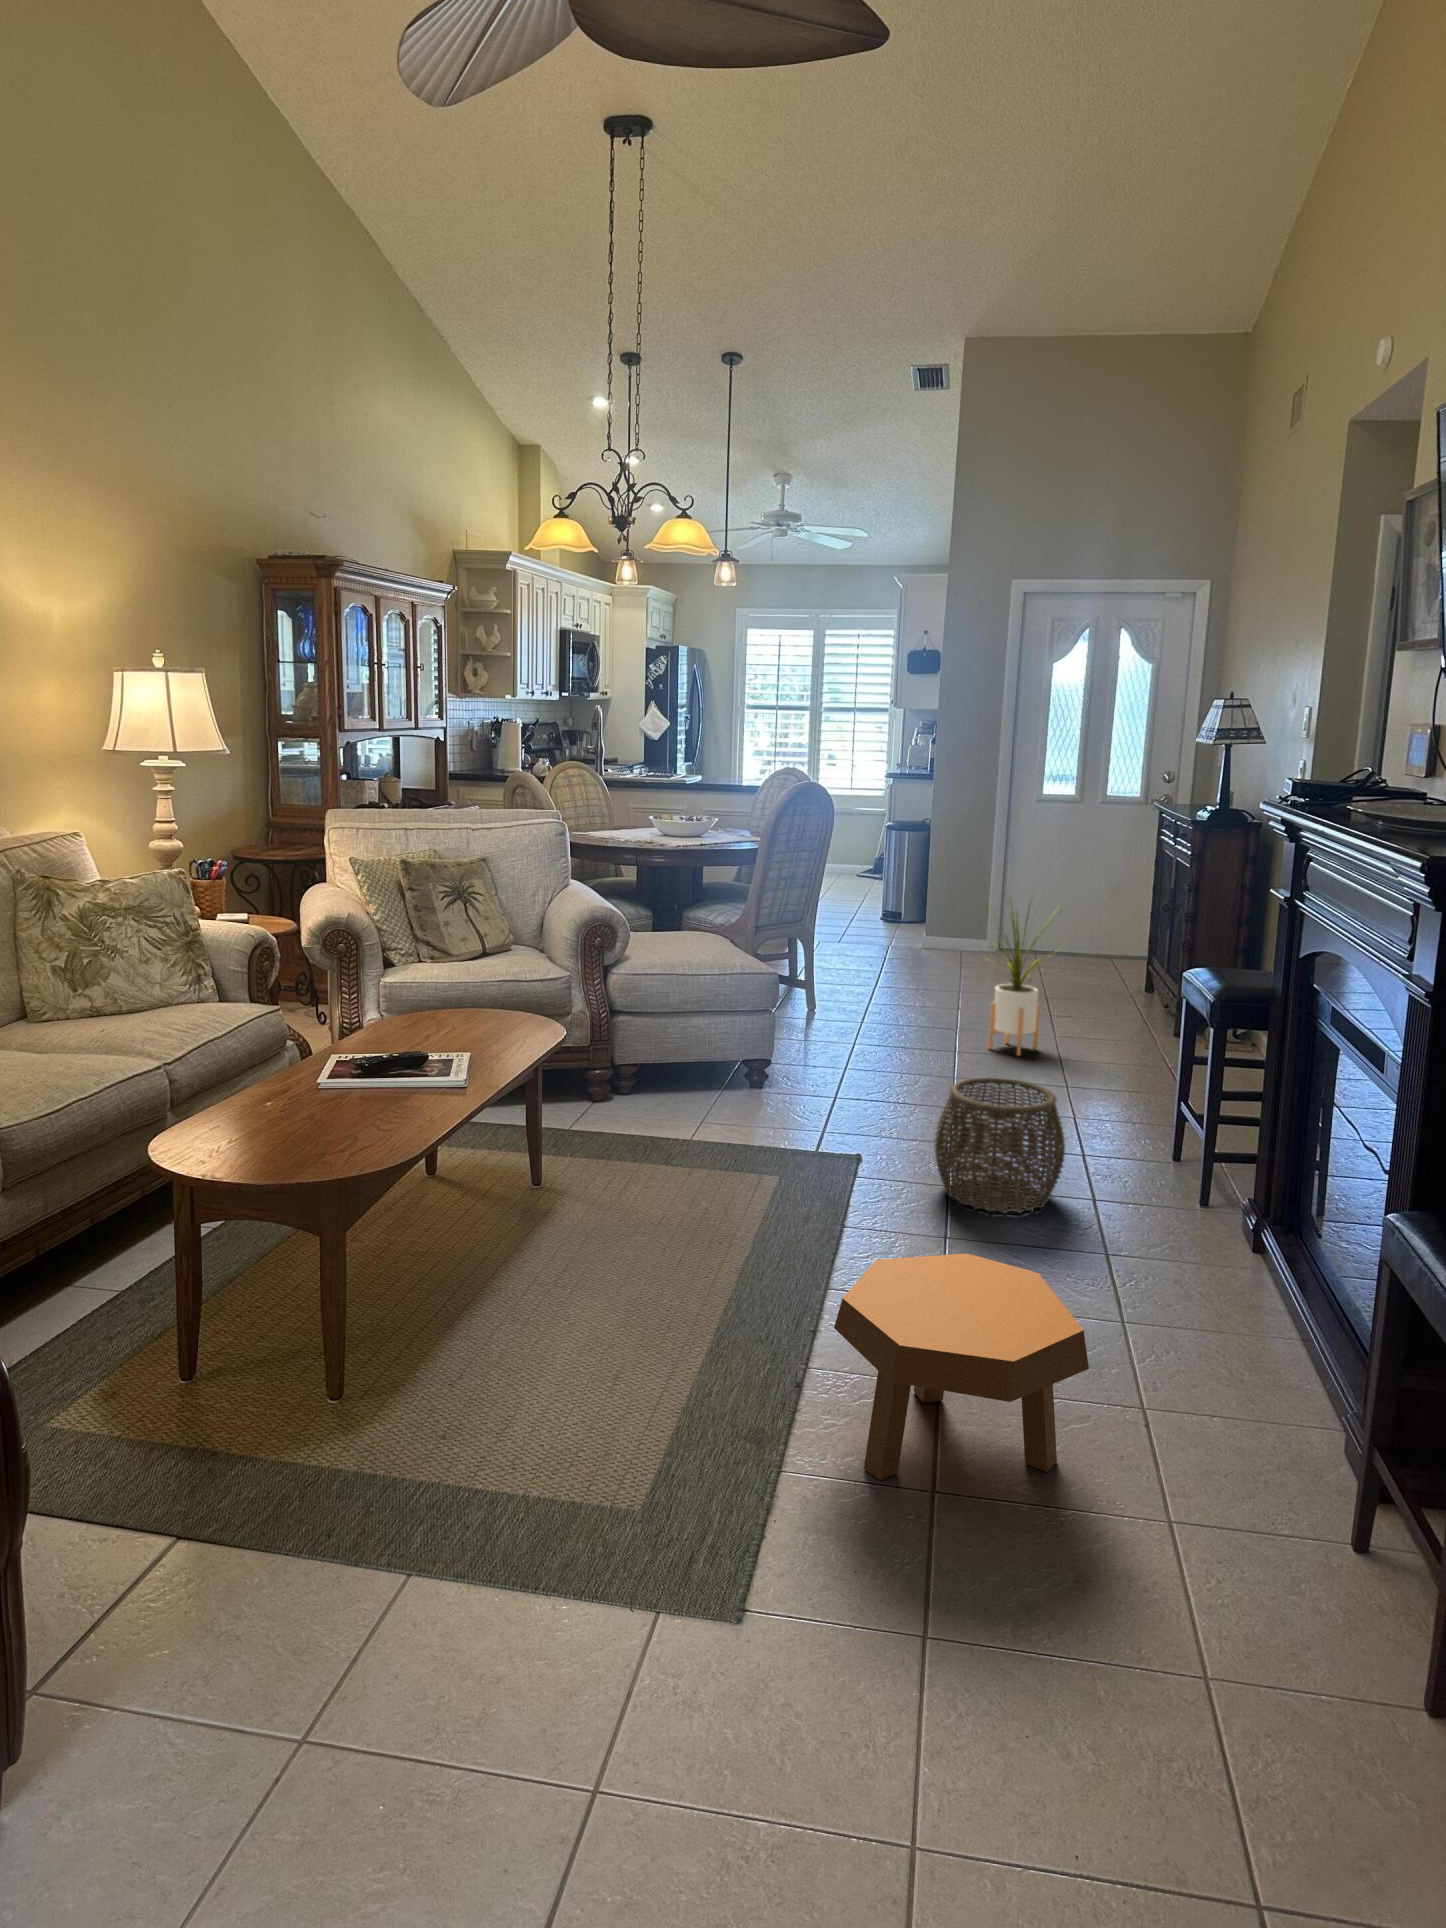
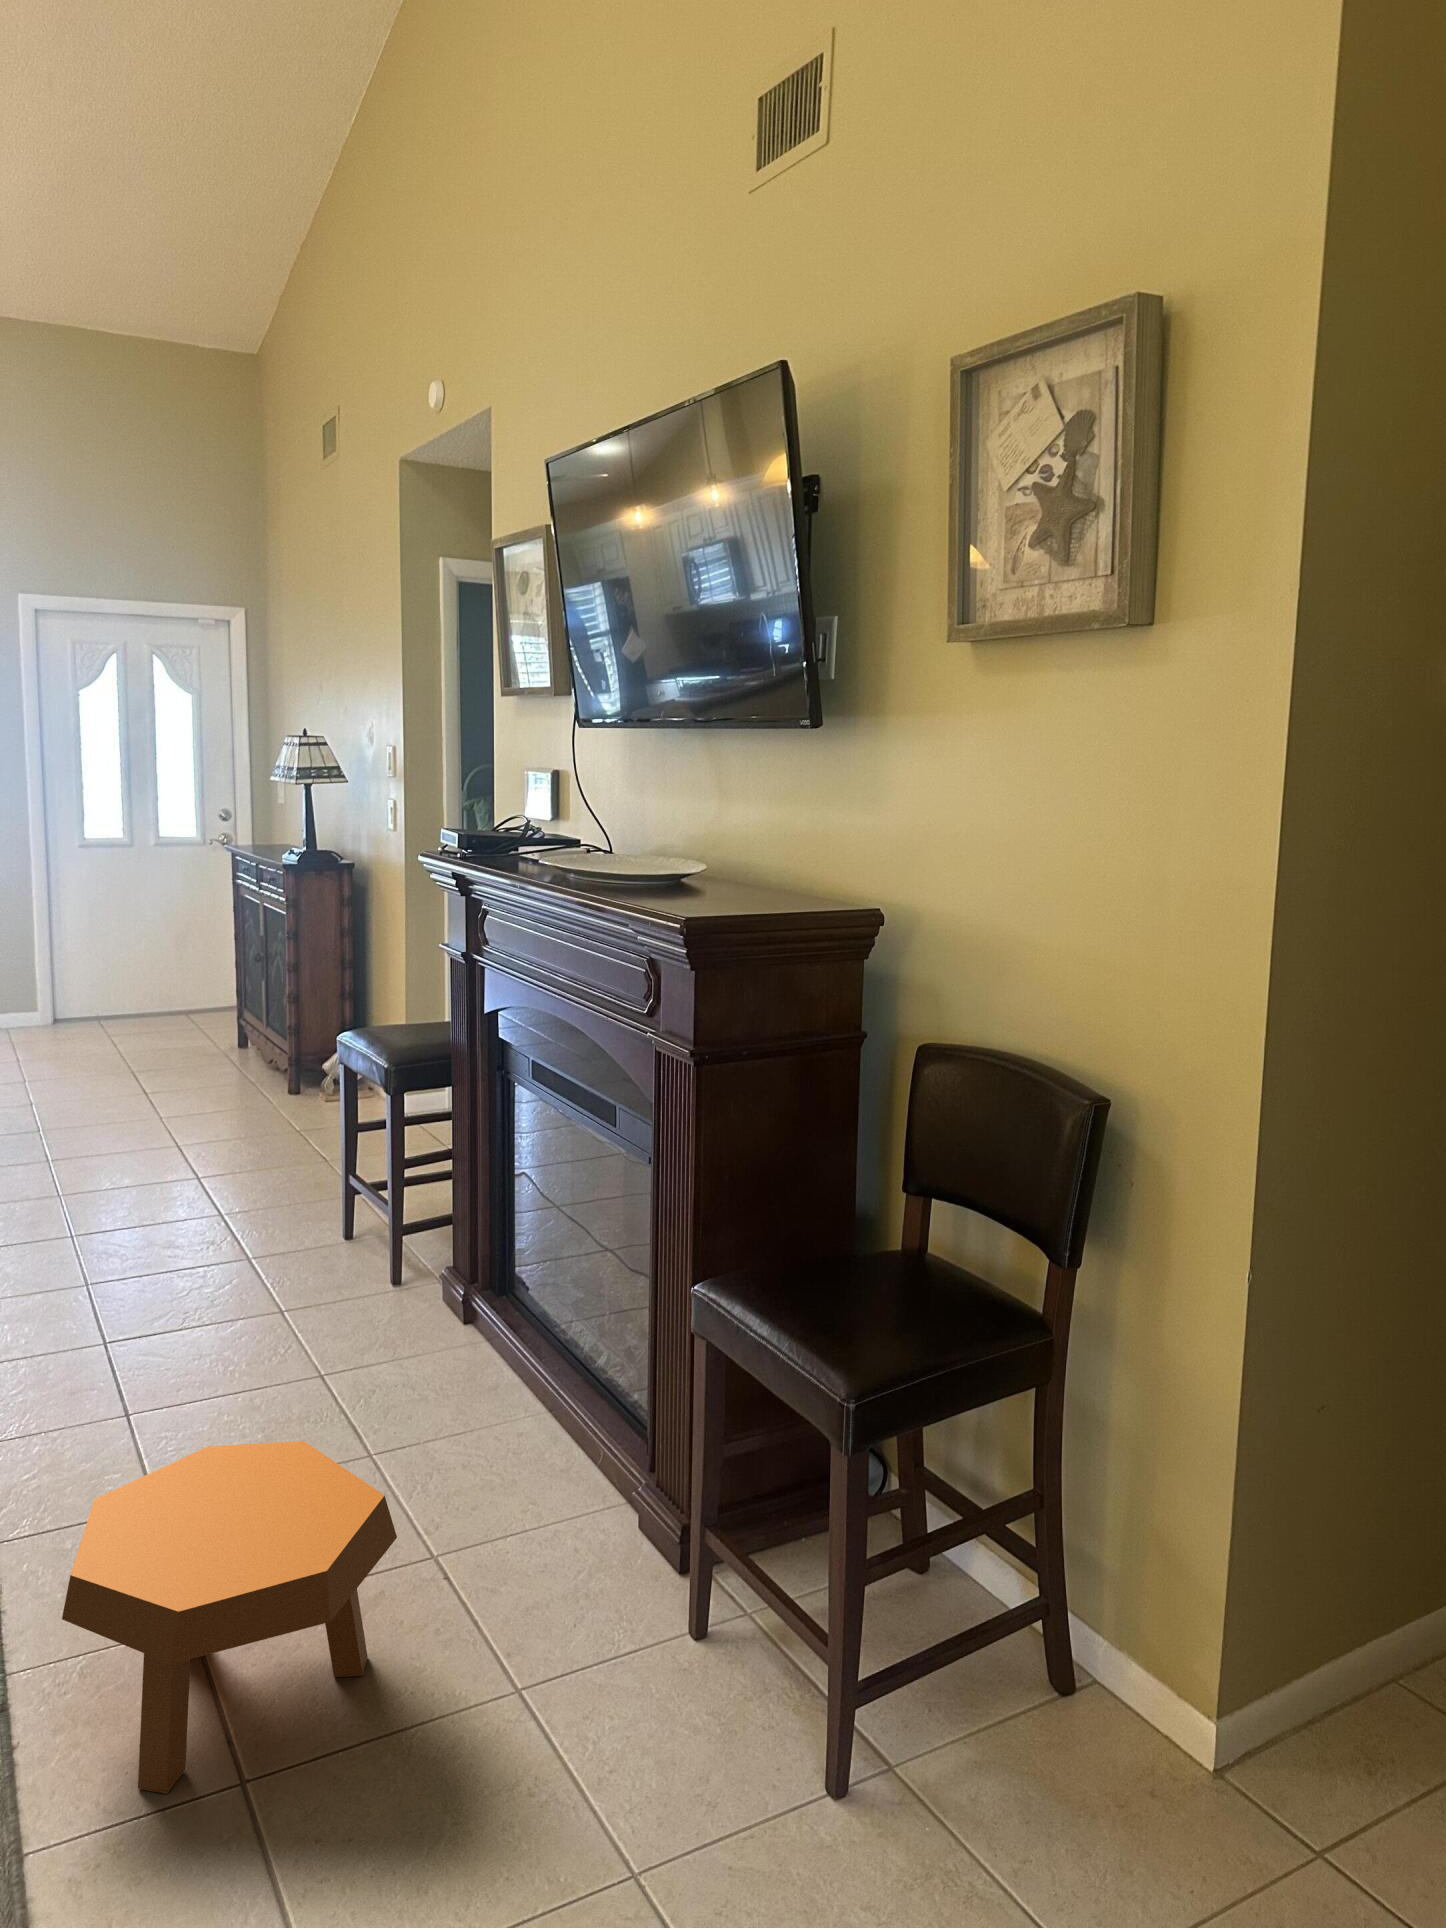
house plant: present [988,899,1061,1056] -> none [56,954,174,1156]
woven basket: present [934,1077,1065,1213] -> none [80,1197,249,1368]

